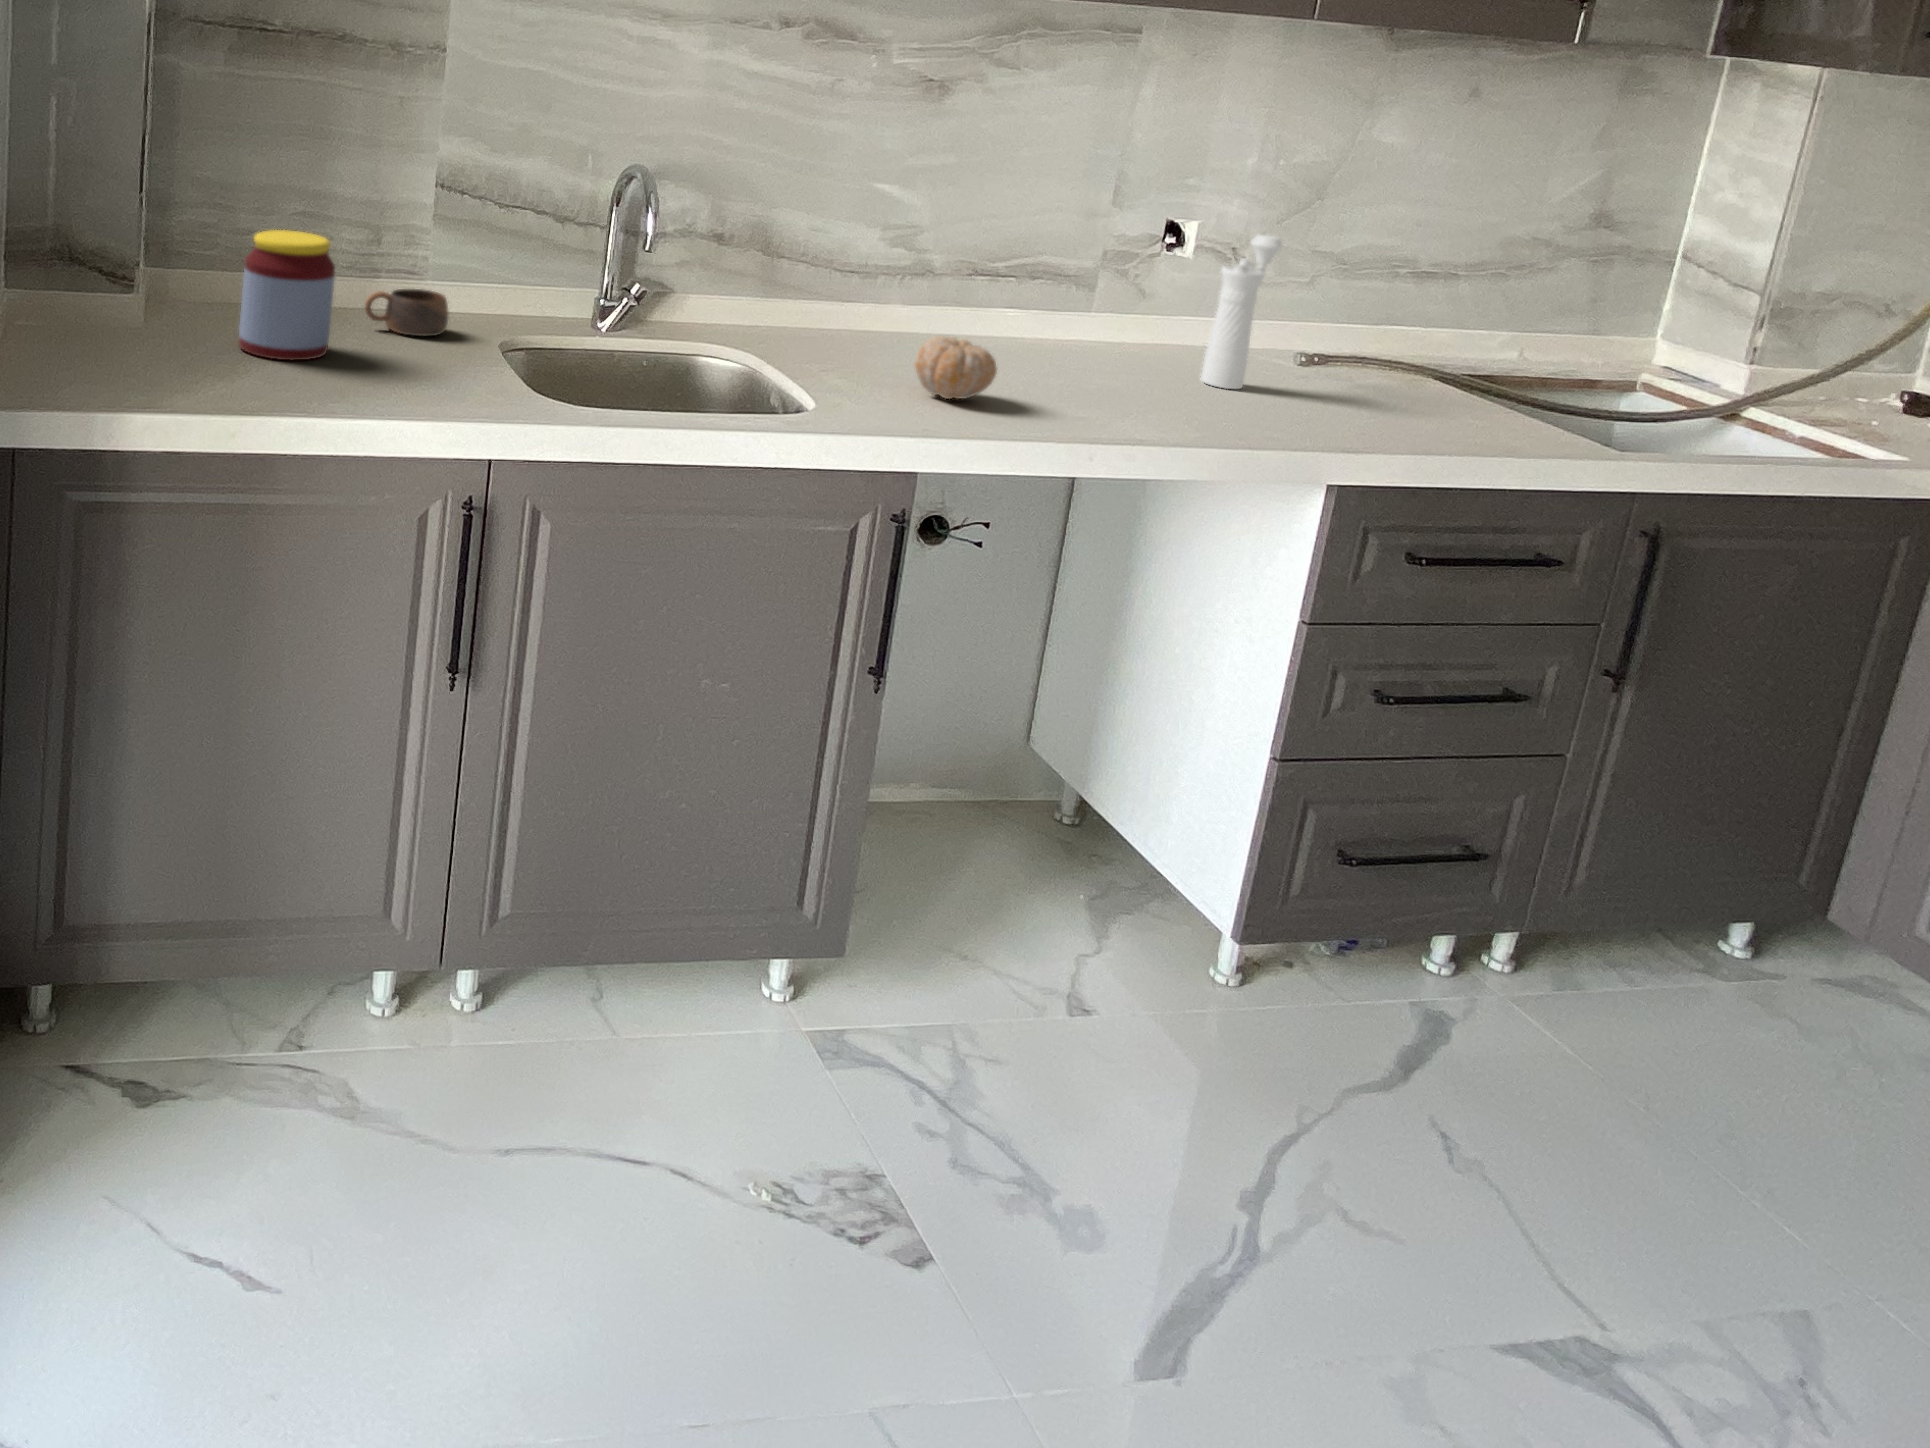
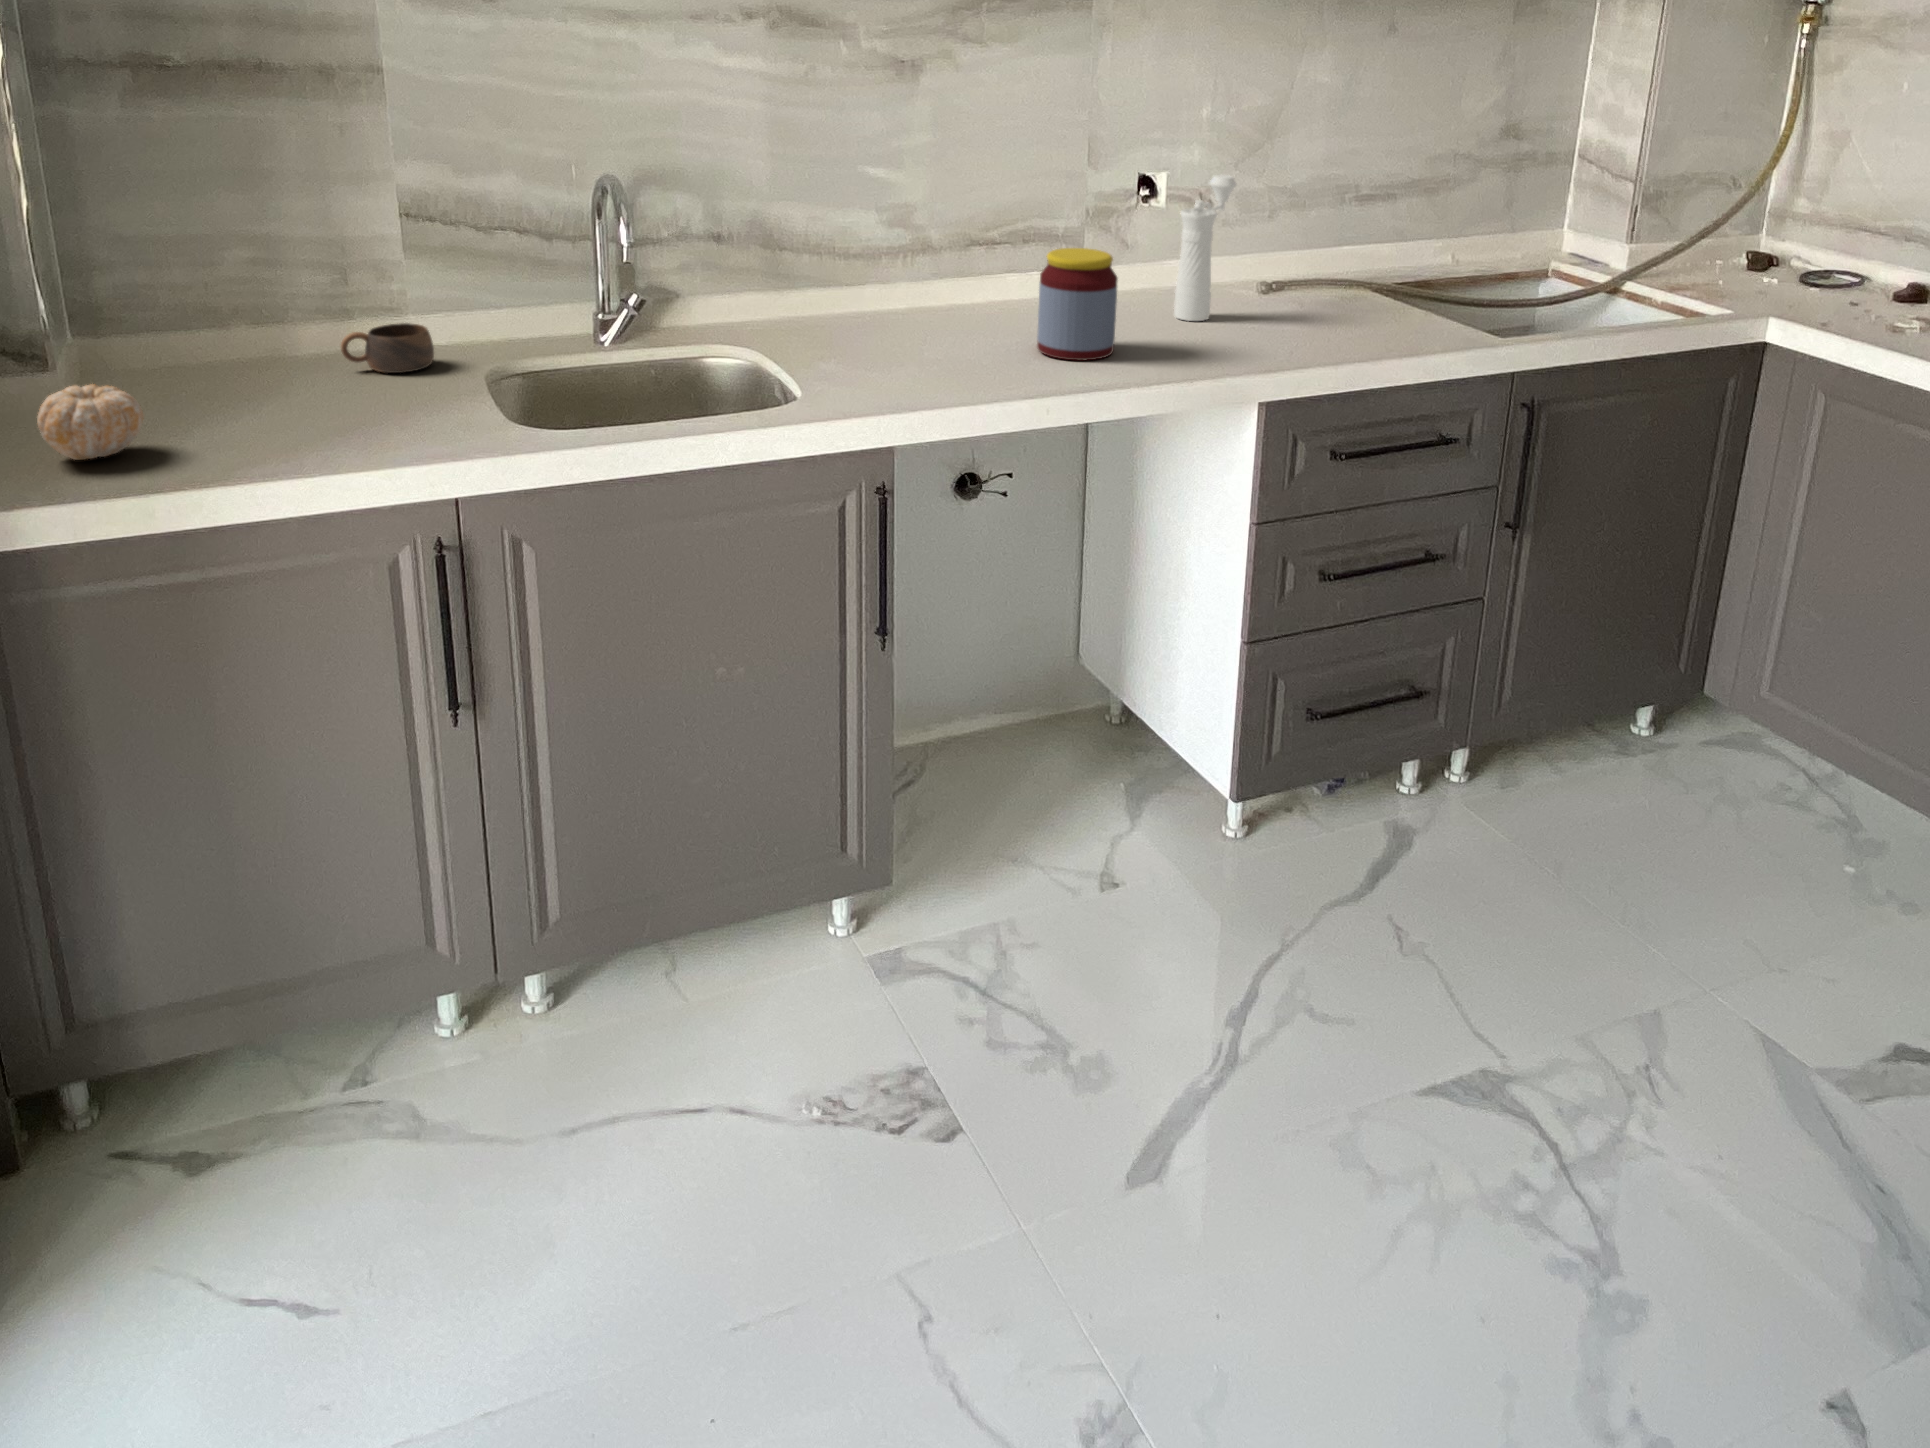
jar: present [239,230,335,360] -> present [1037,248,1118,360]
fruit: present [915,336,997,399] -> present [37,384,144,460]

